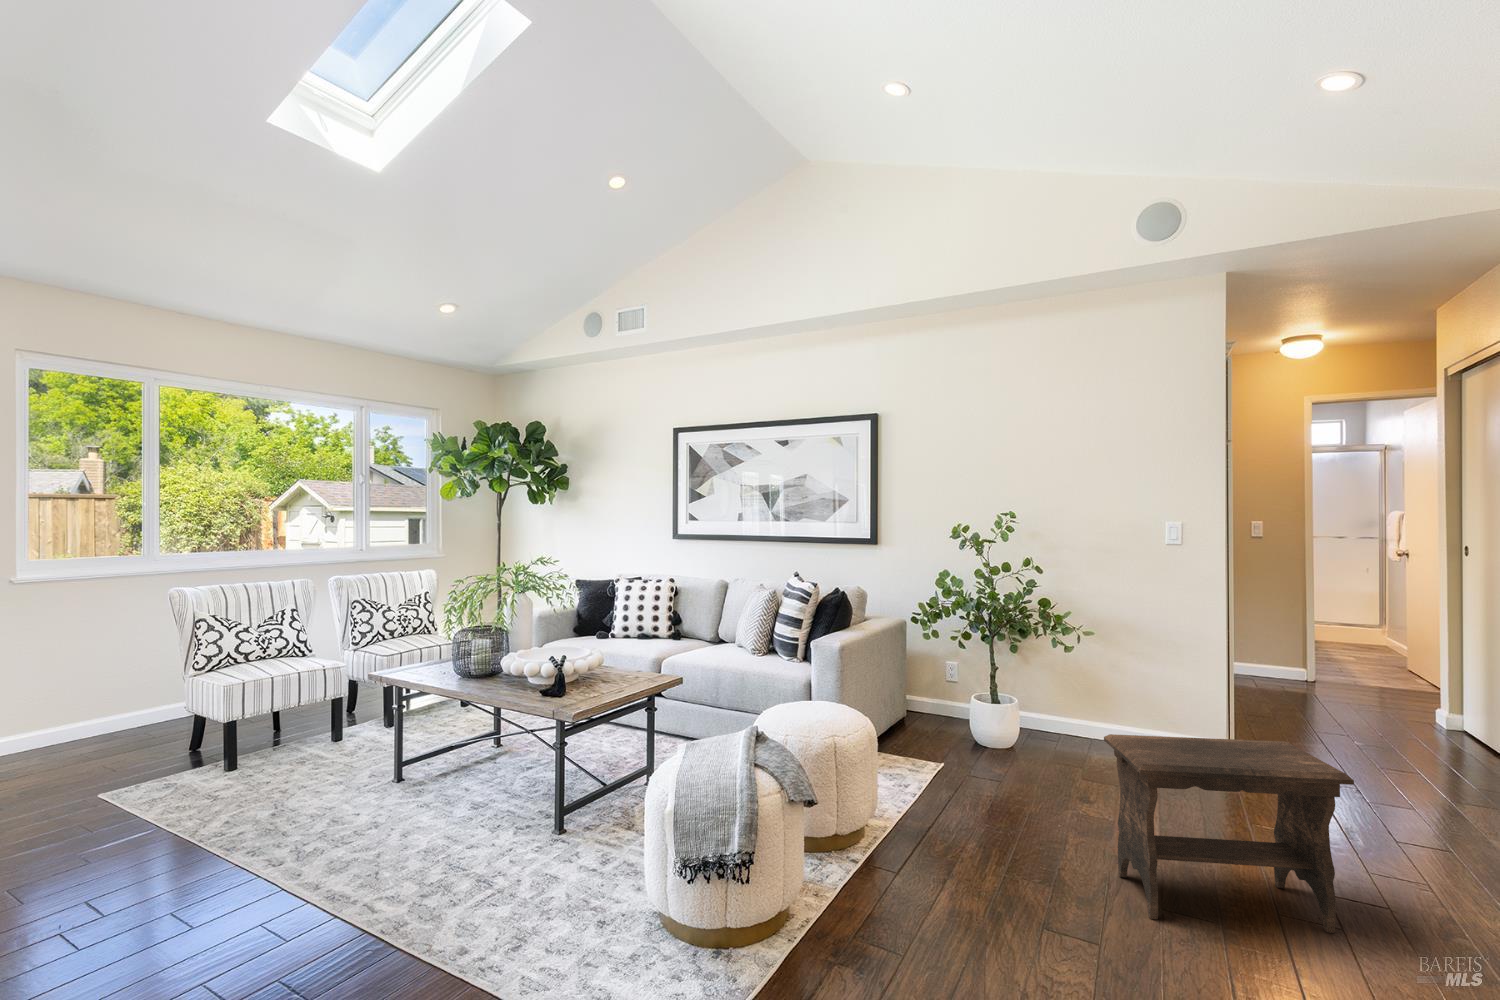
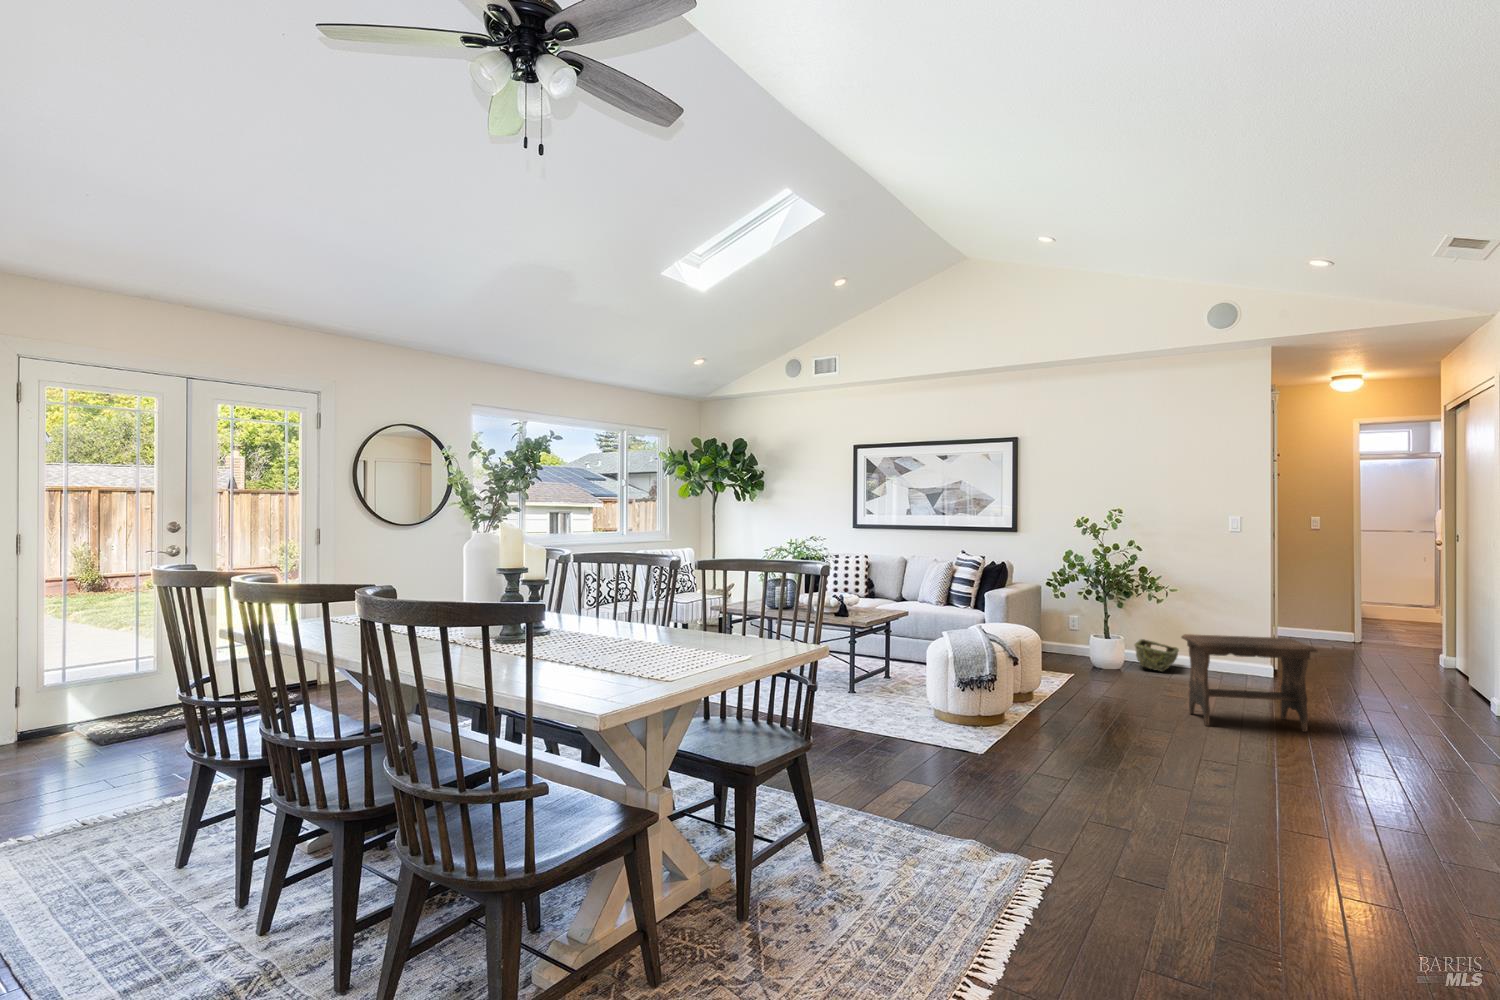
woven basket: none [1032,700,1095,755] -> present [1135,639,1179,671]

